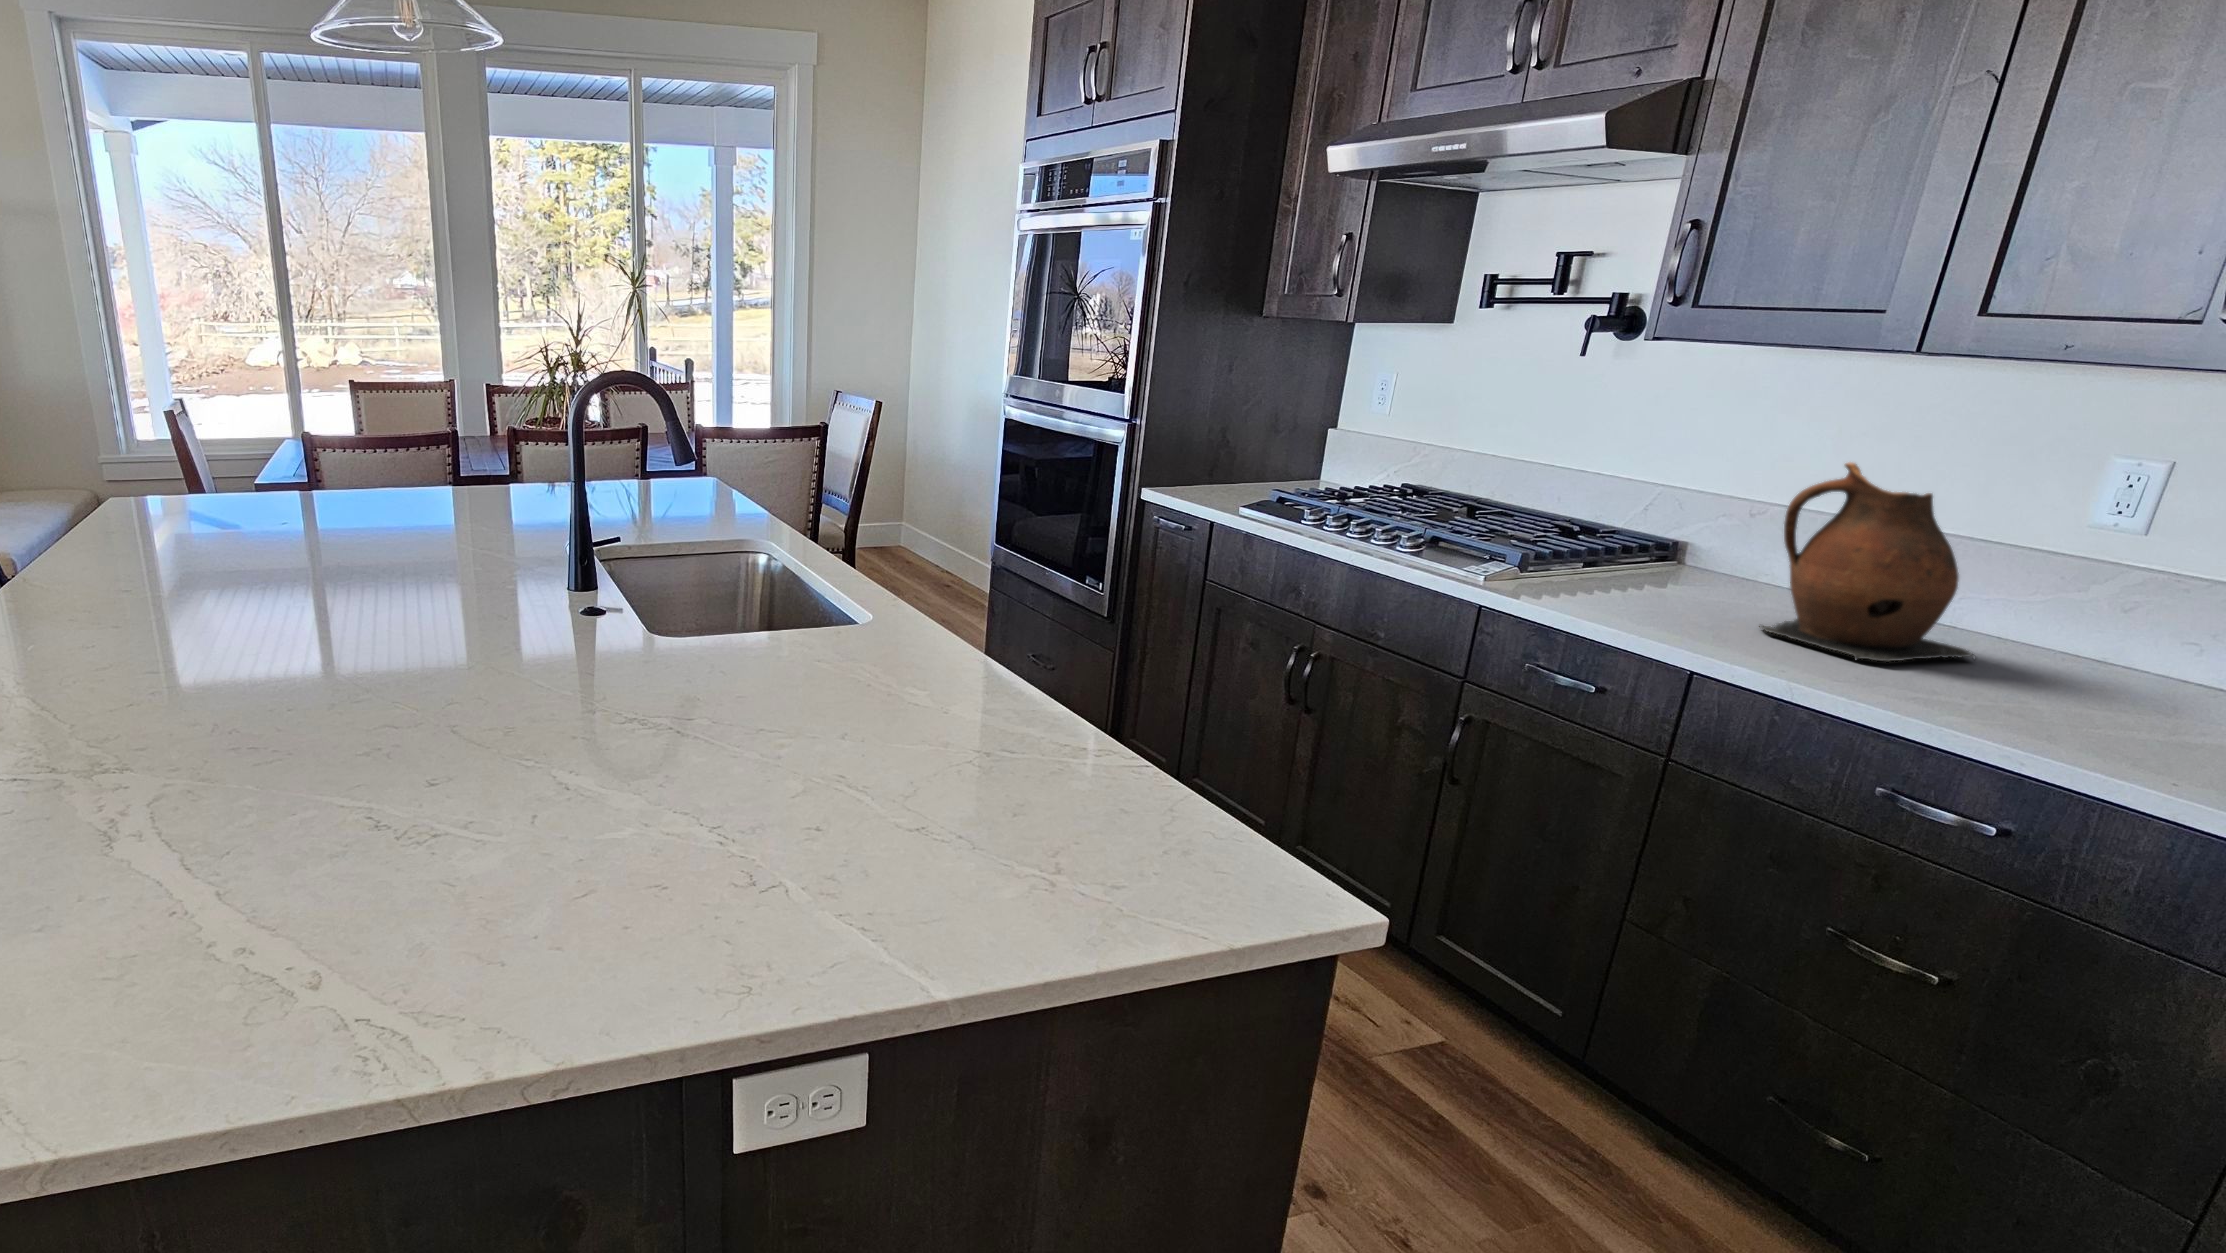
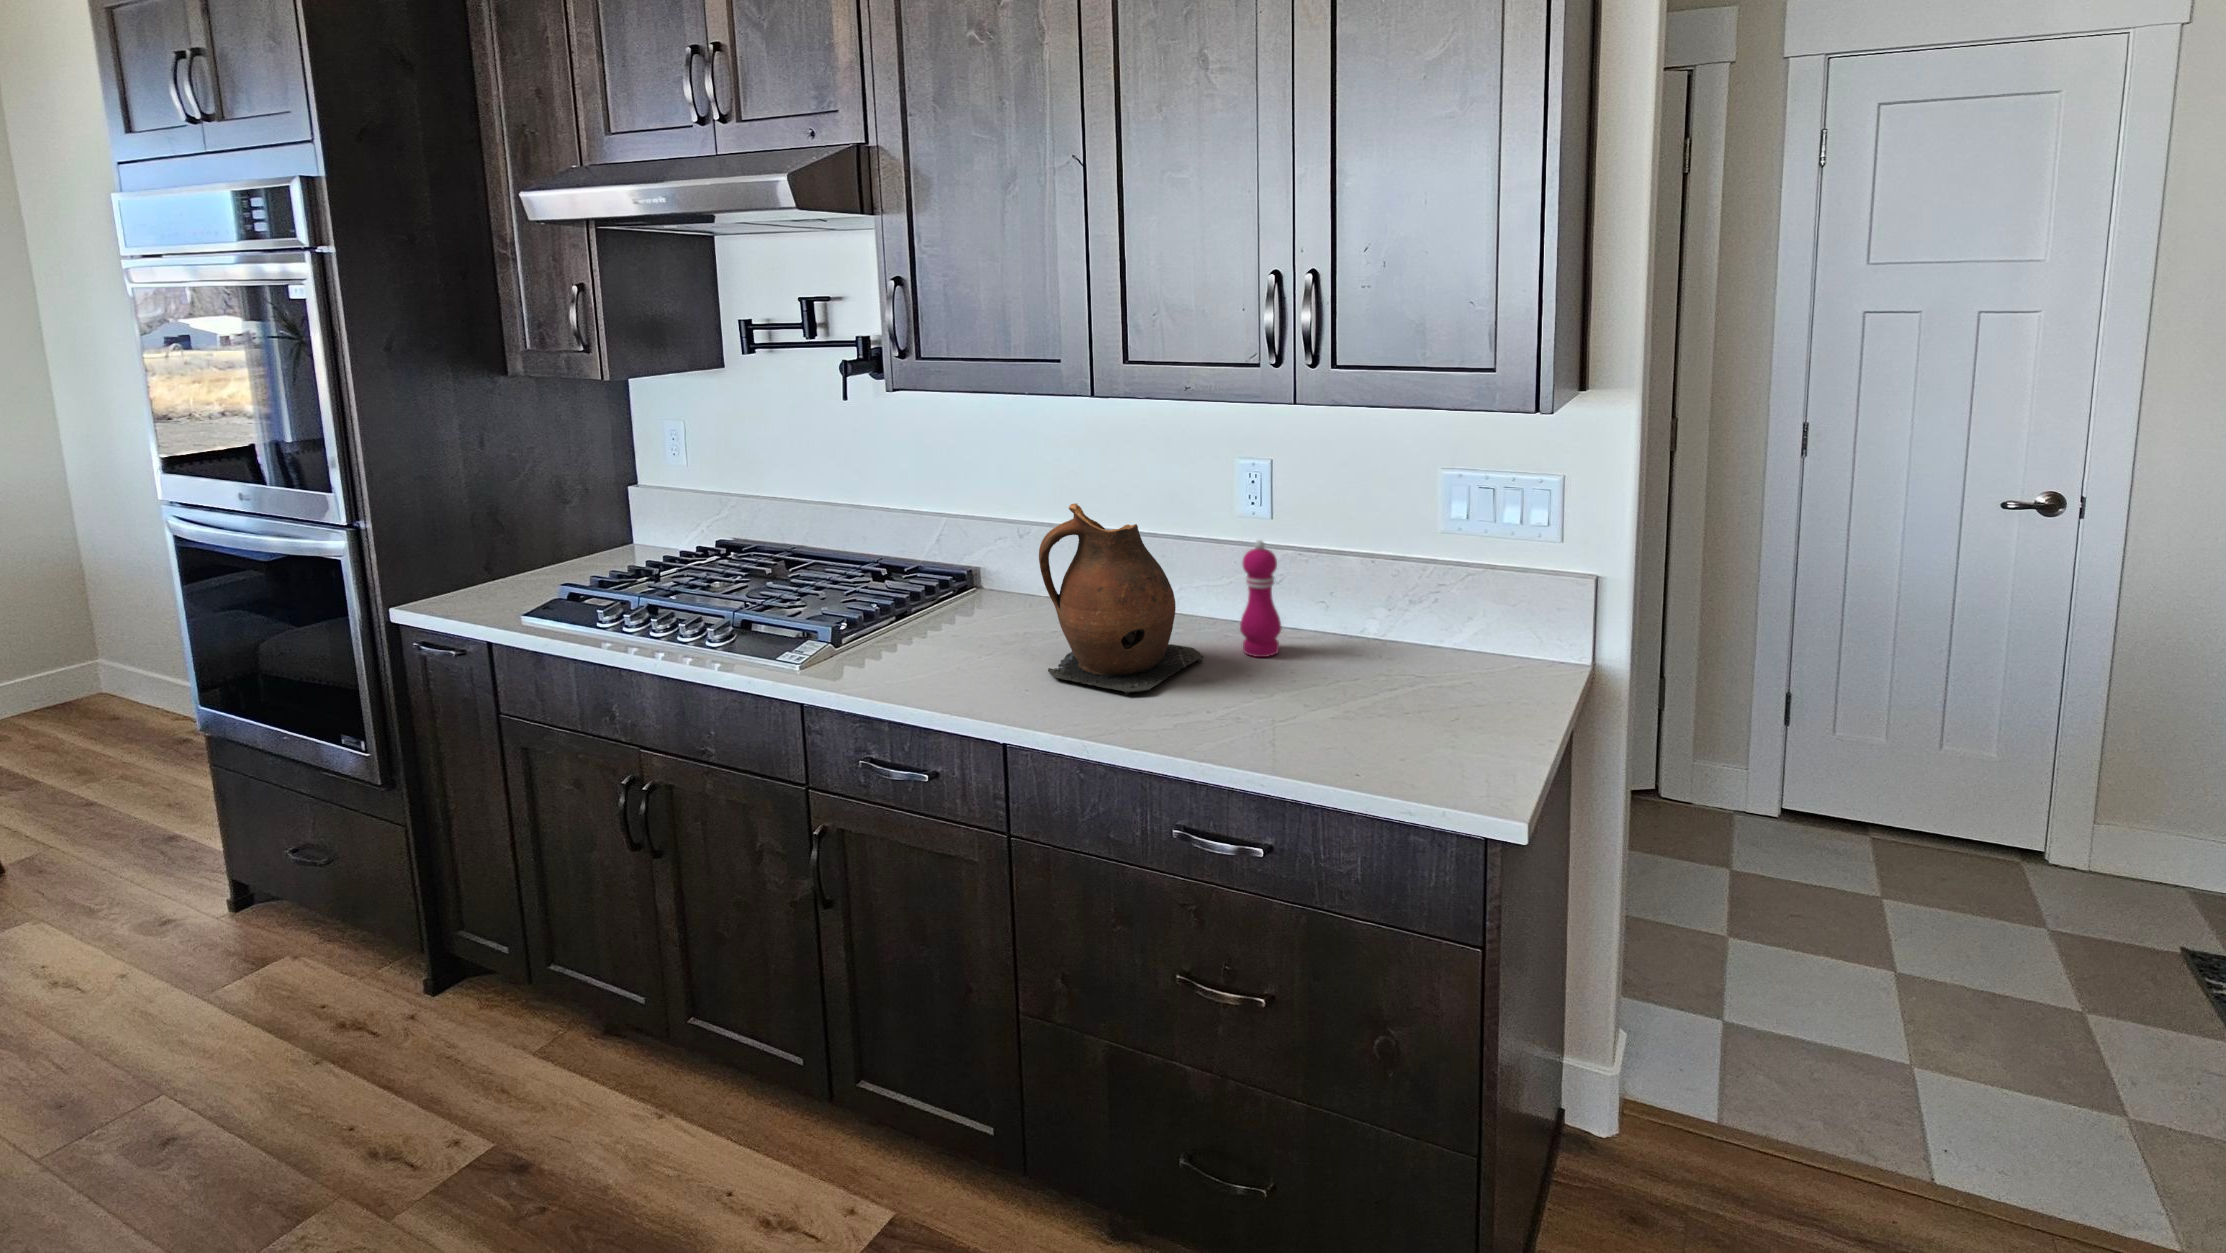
pepper mill: none [2040,543,2139,679] -> present [1240,540,1281,657]

